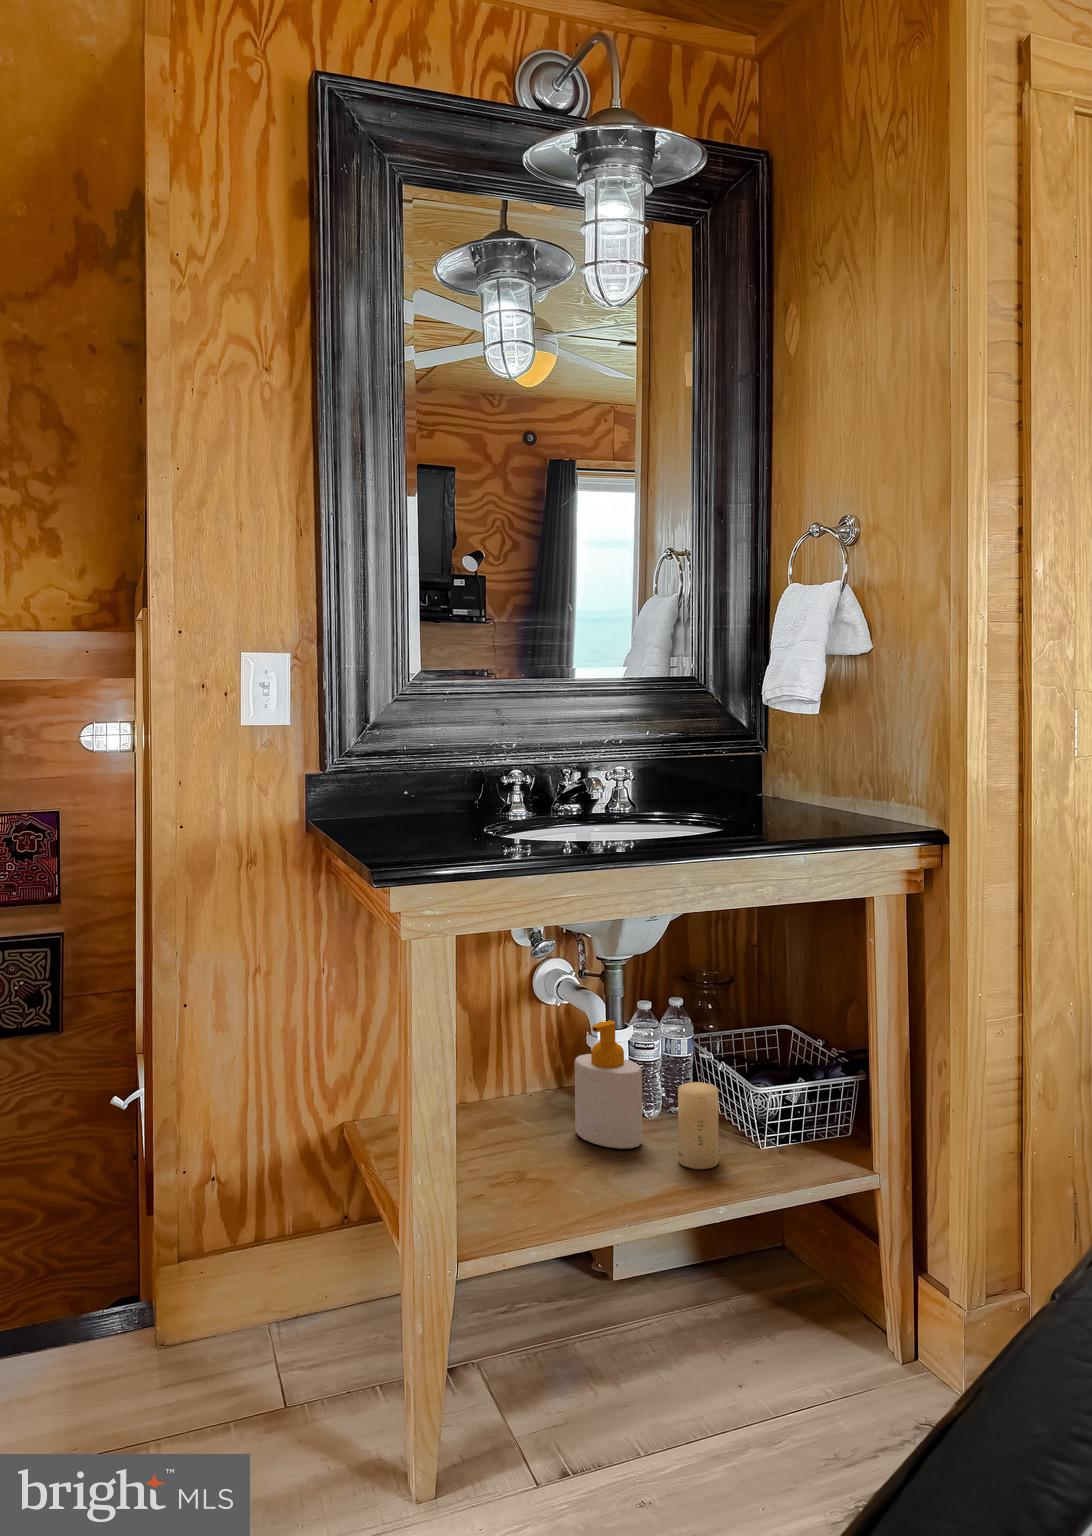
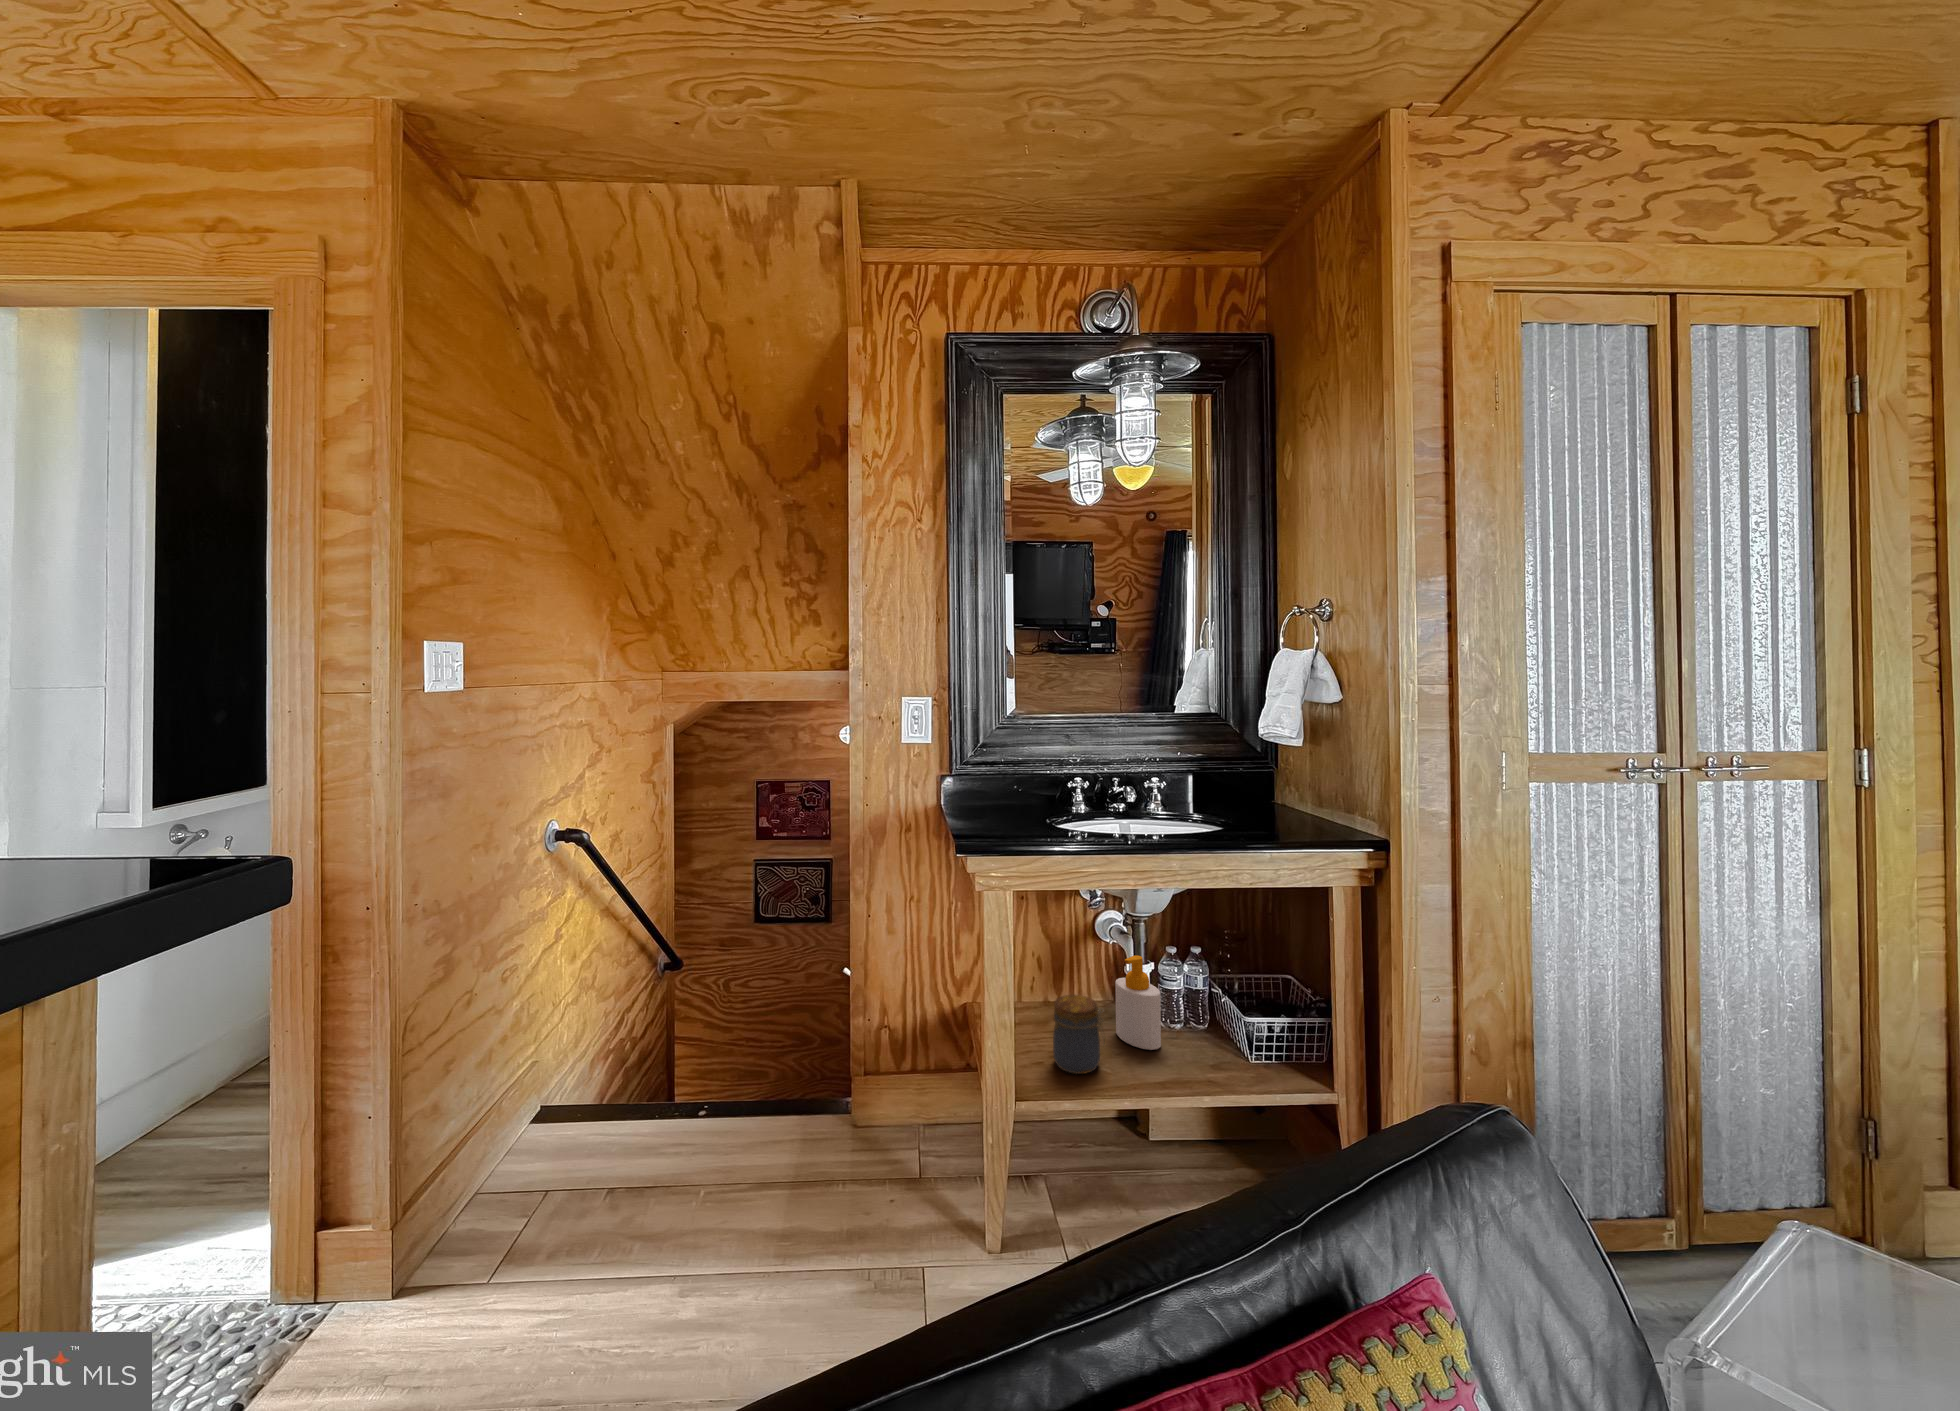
jar: none [501,1082,577,1194] -> present [1053,995,1105,1074]
candle: present [678,1082,718,1169] -> none [1182,1009,1213,1074]

